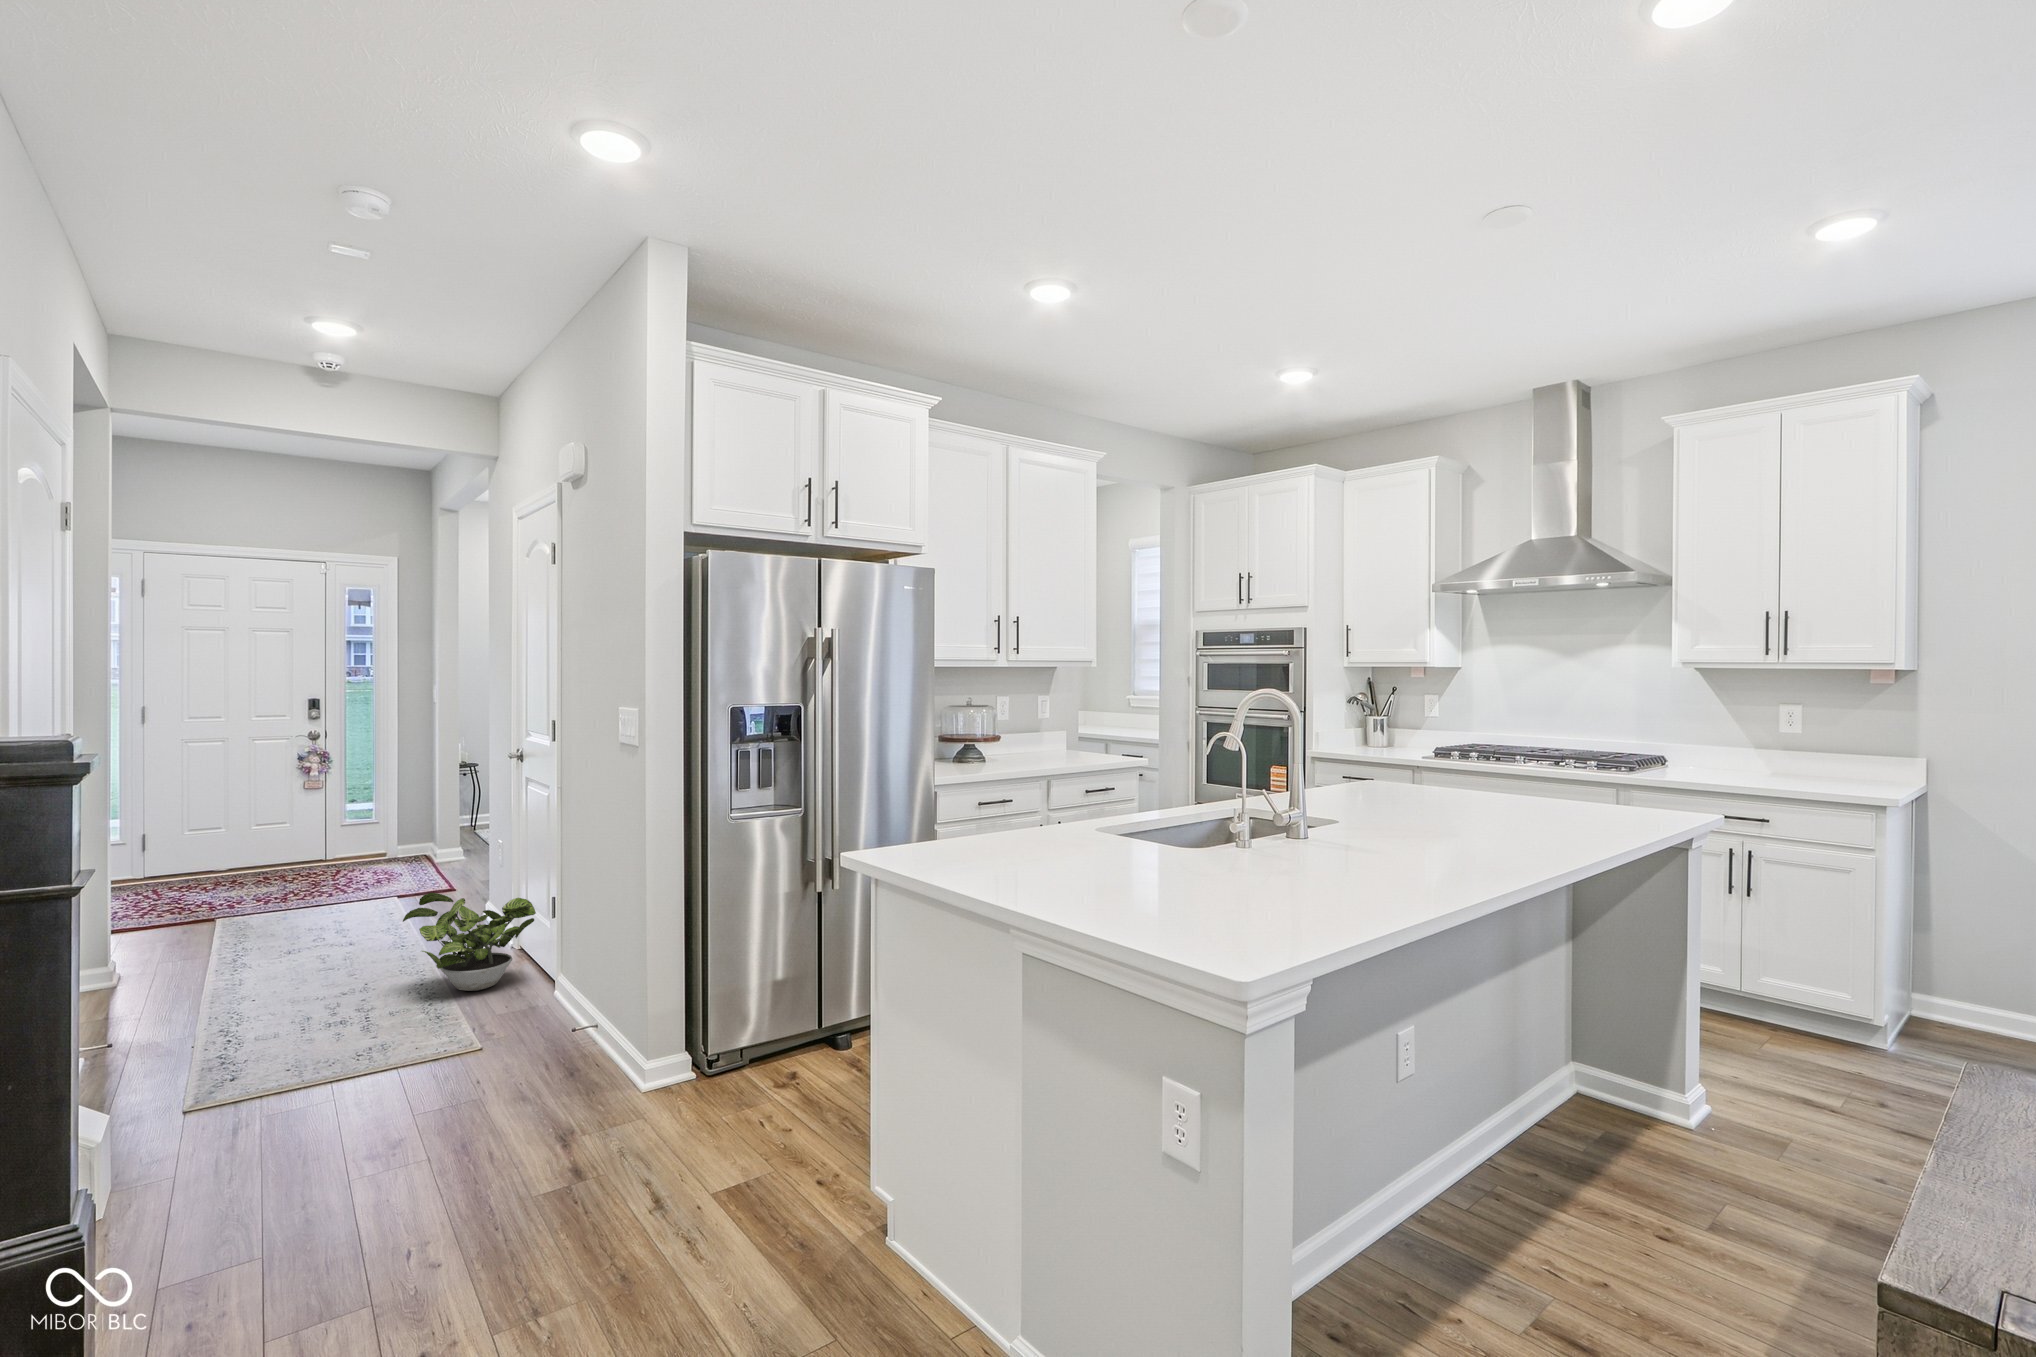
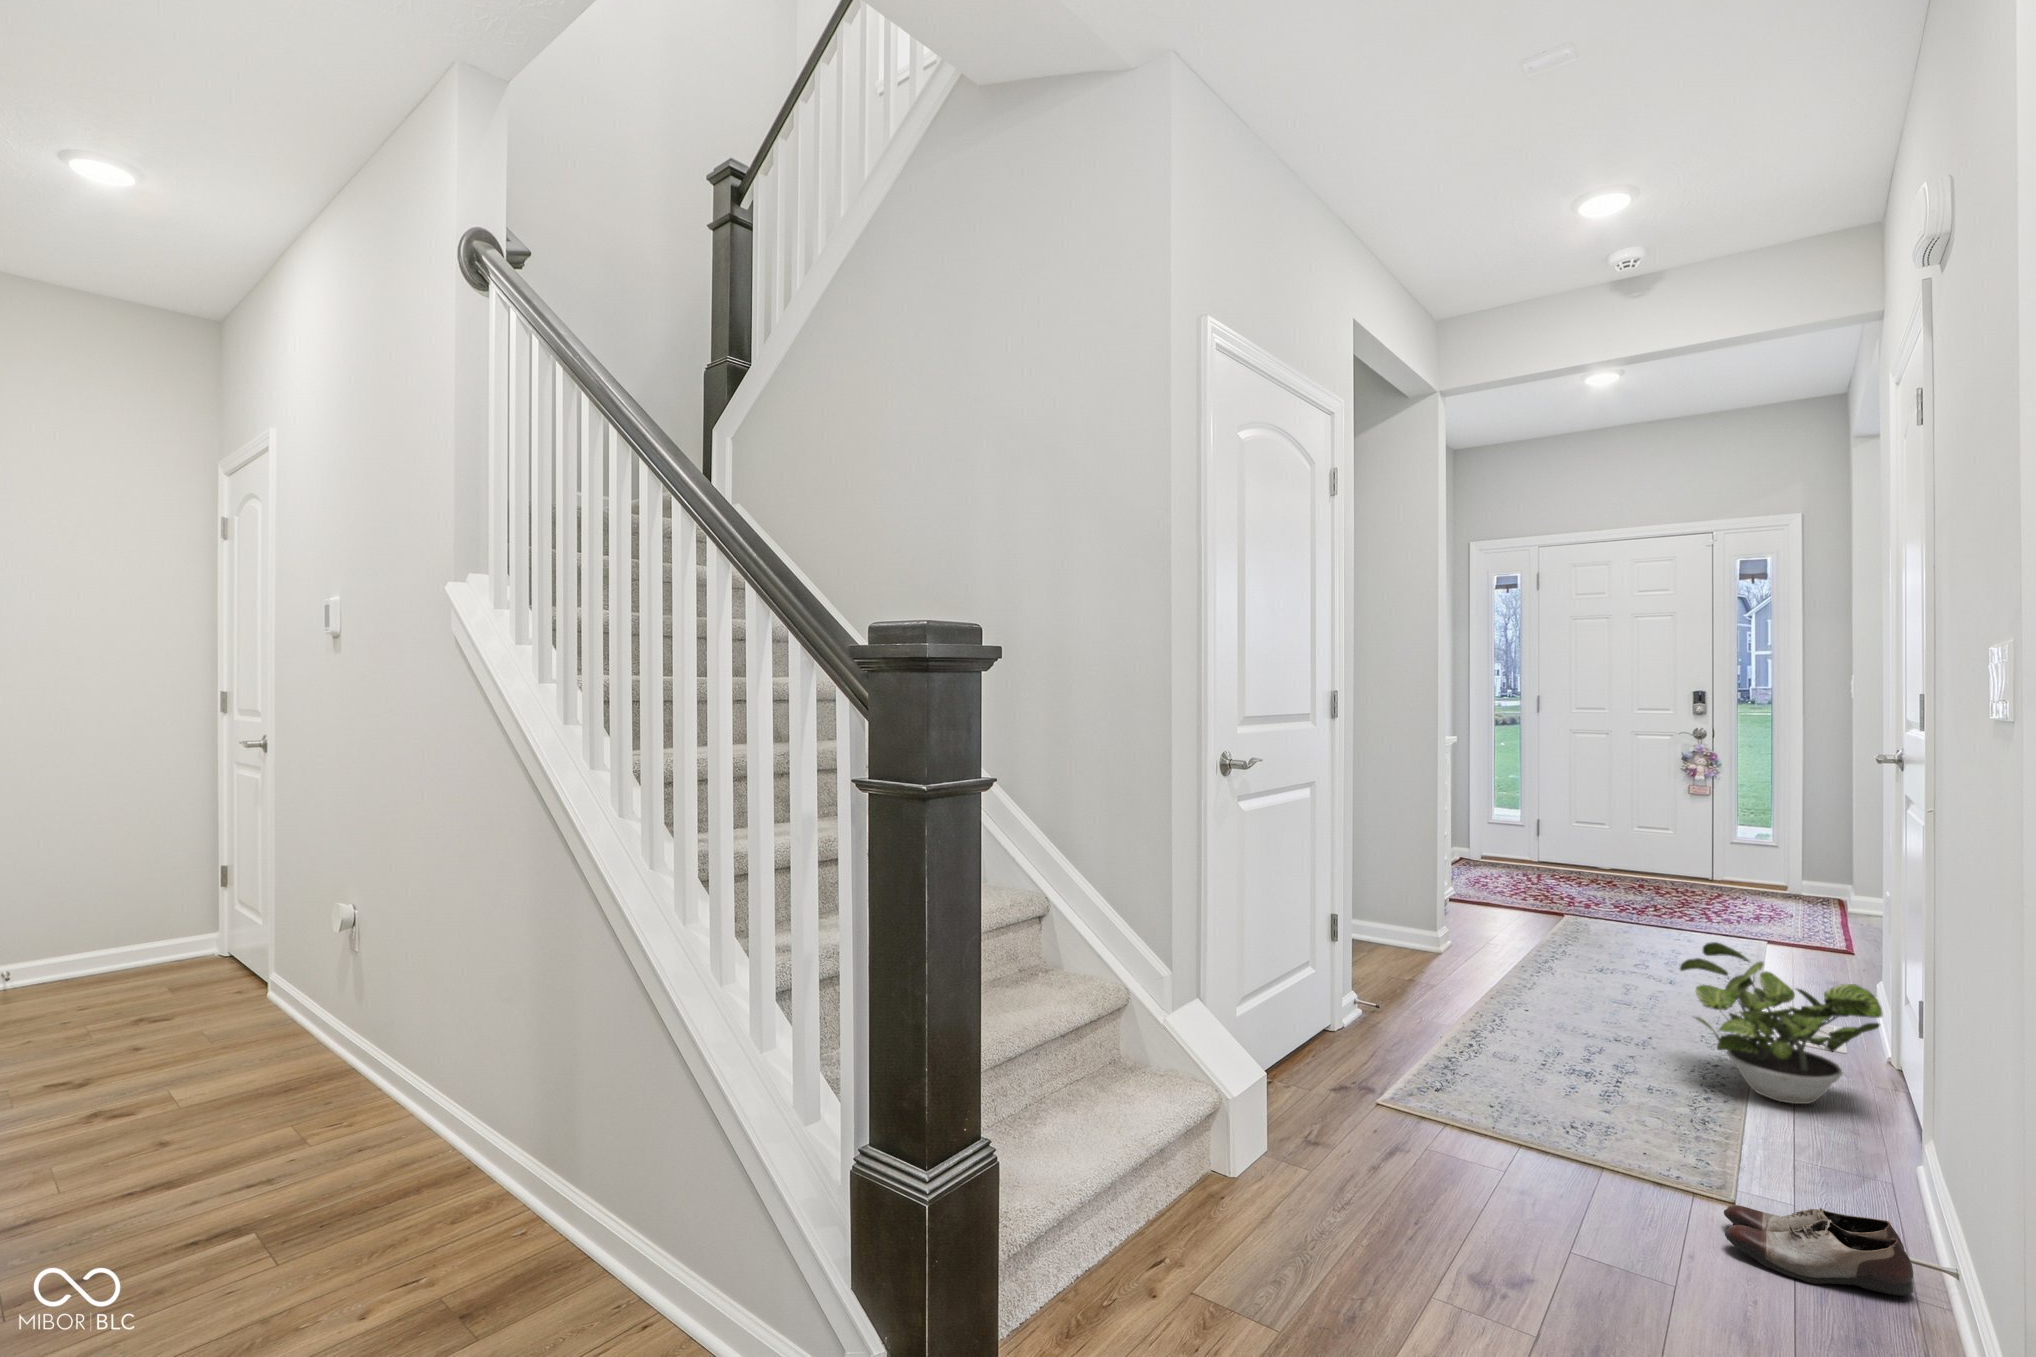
shoe: none [495,1018,598,1072] -> present [1724,1205,1914,1296]

